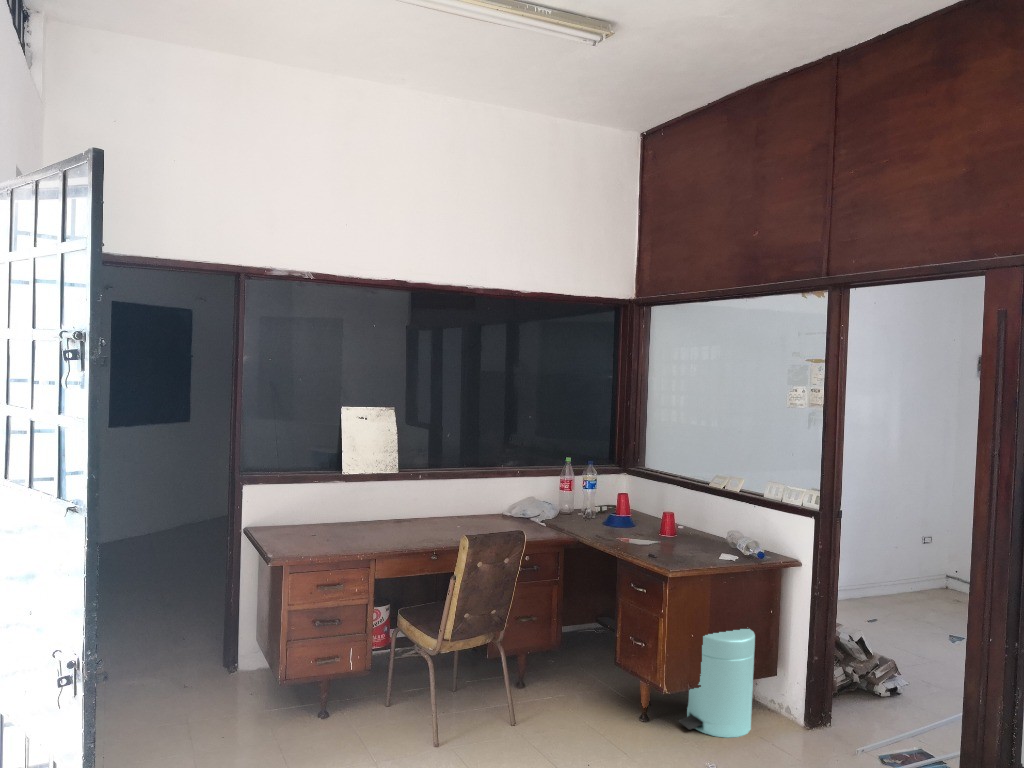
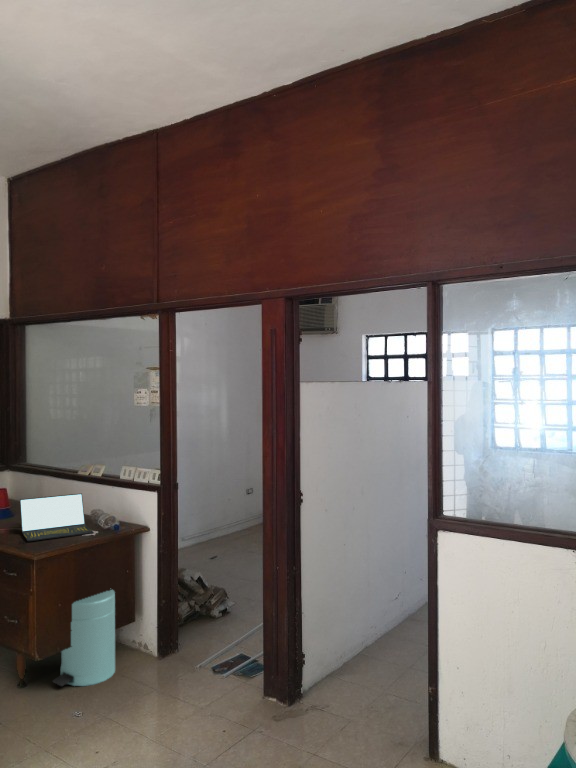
laptop: none [649,507,732,558] -> present [20,493,93,541]

